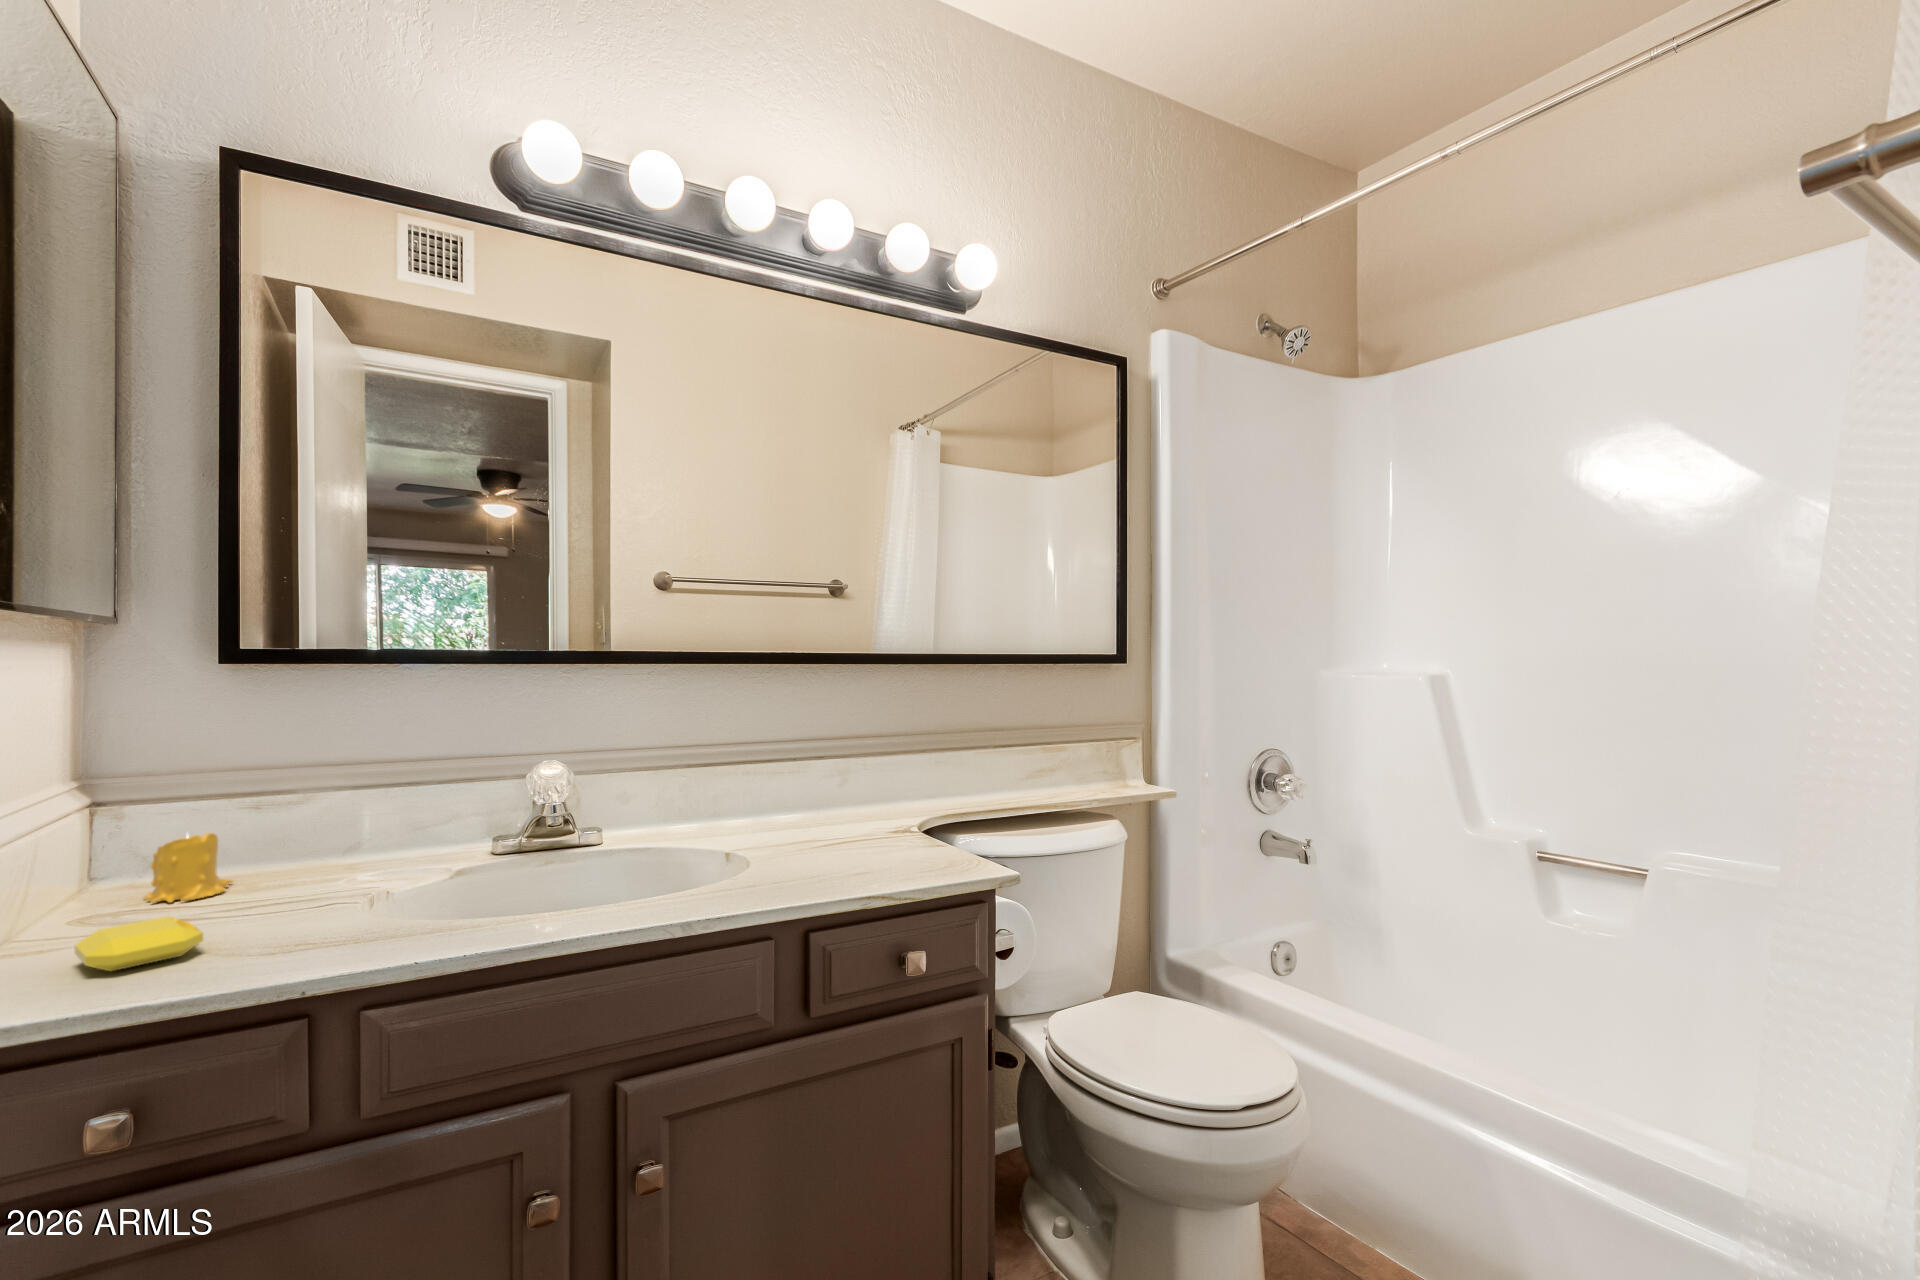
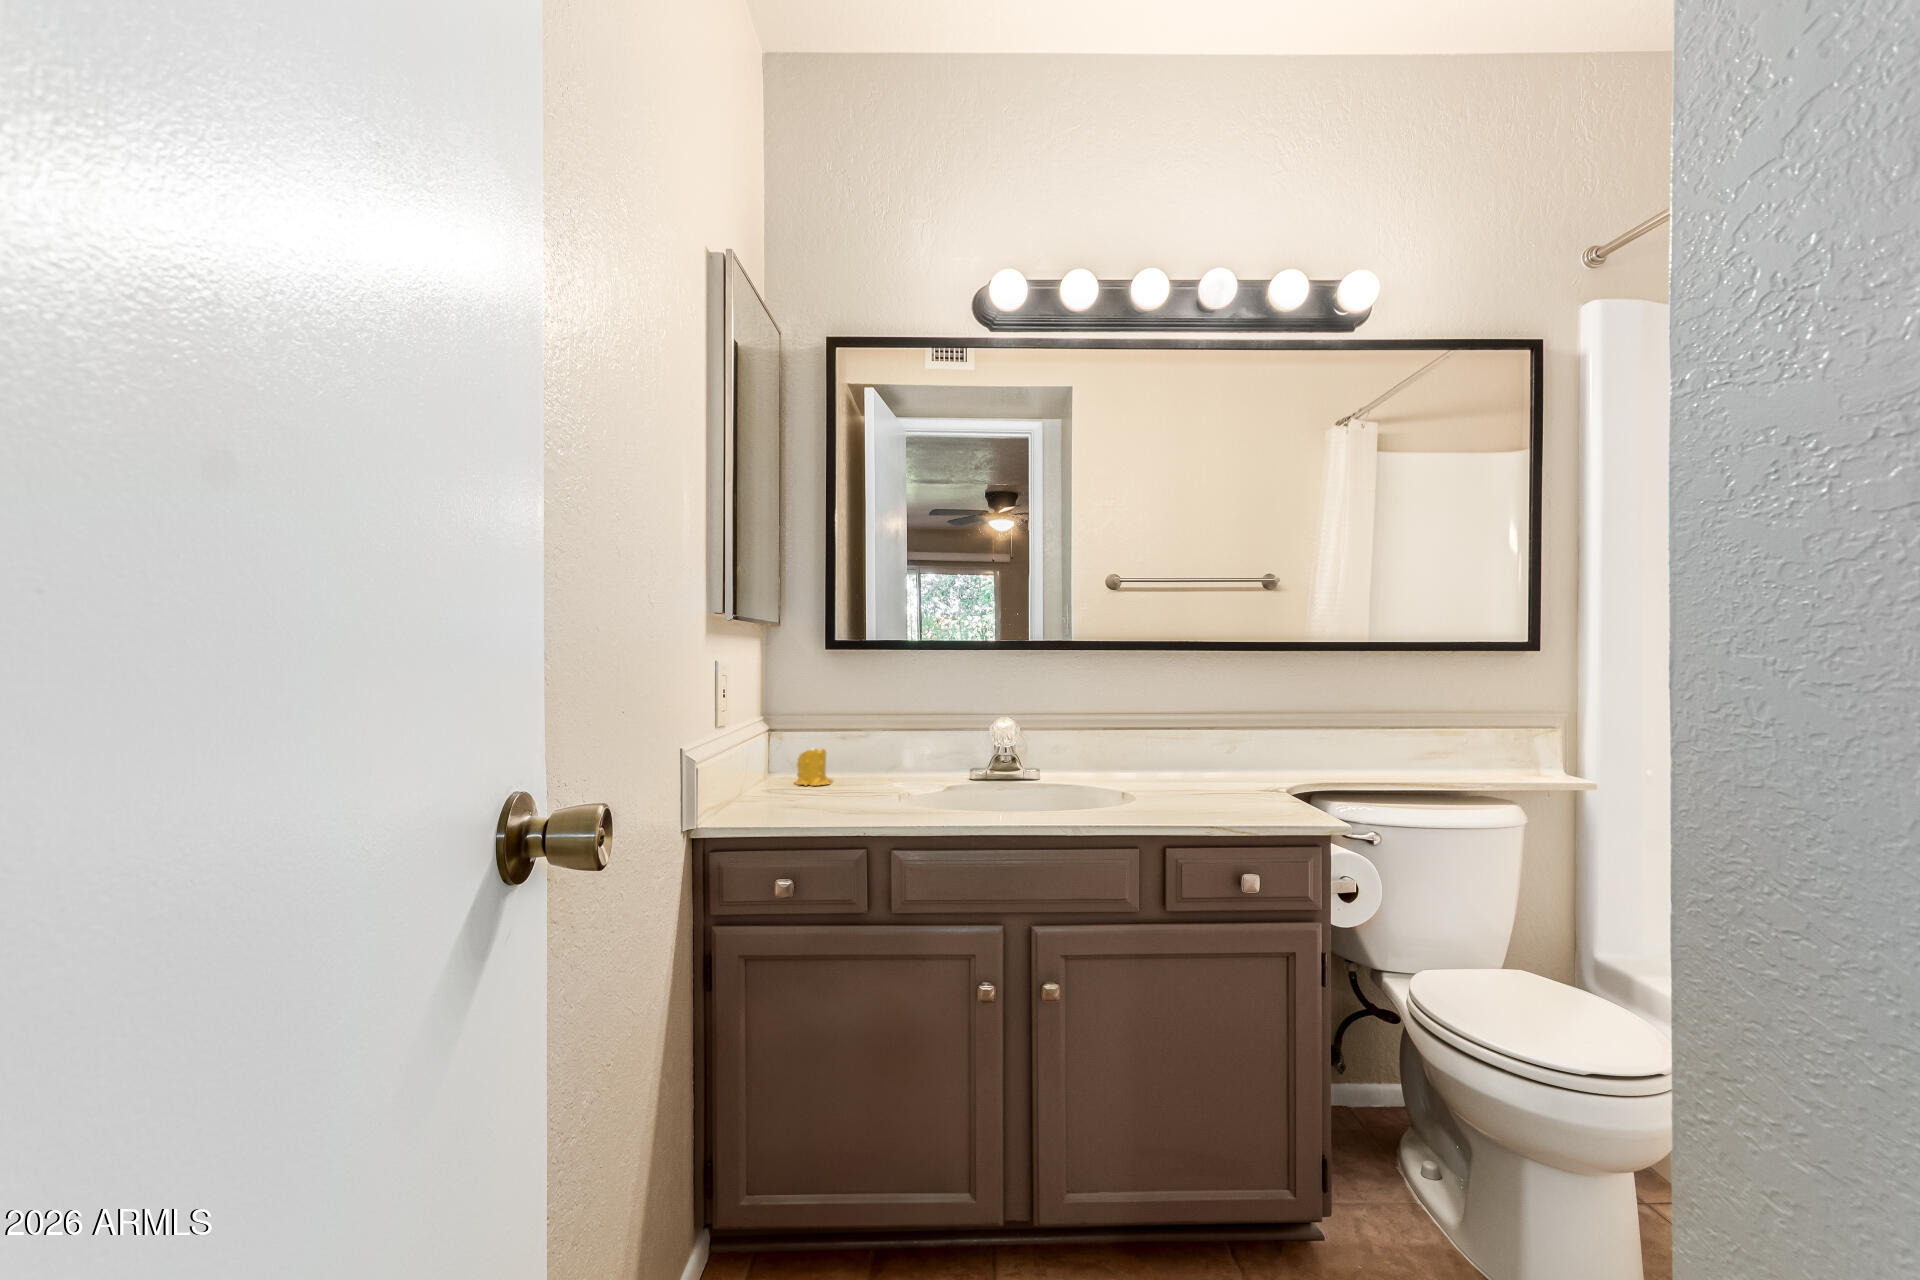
soap bar: present [75,916,203,971] -> none [772,785,824,807]

